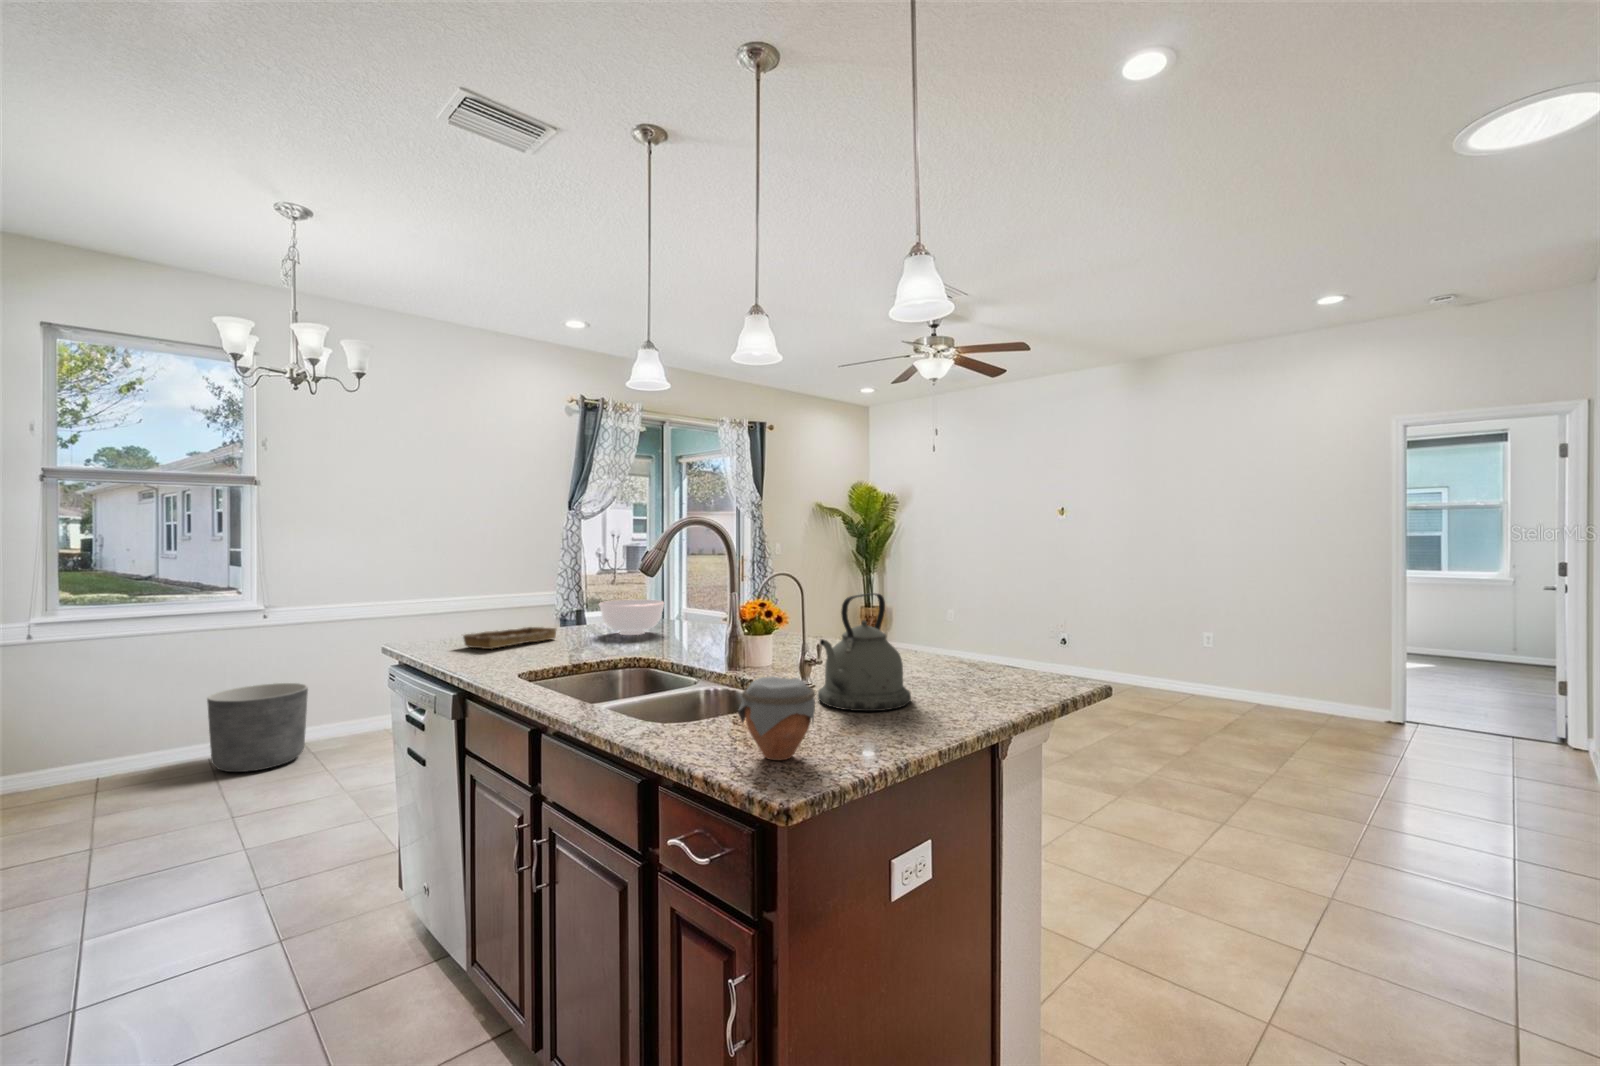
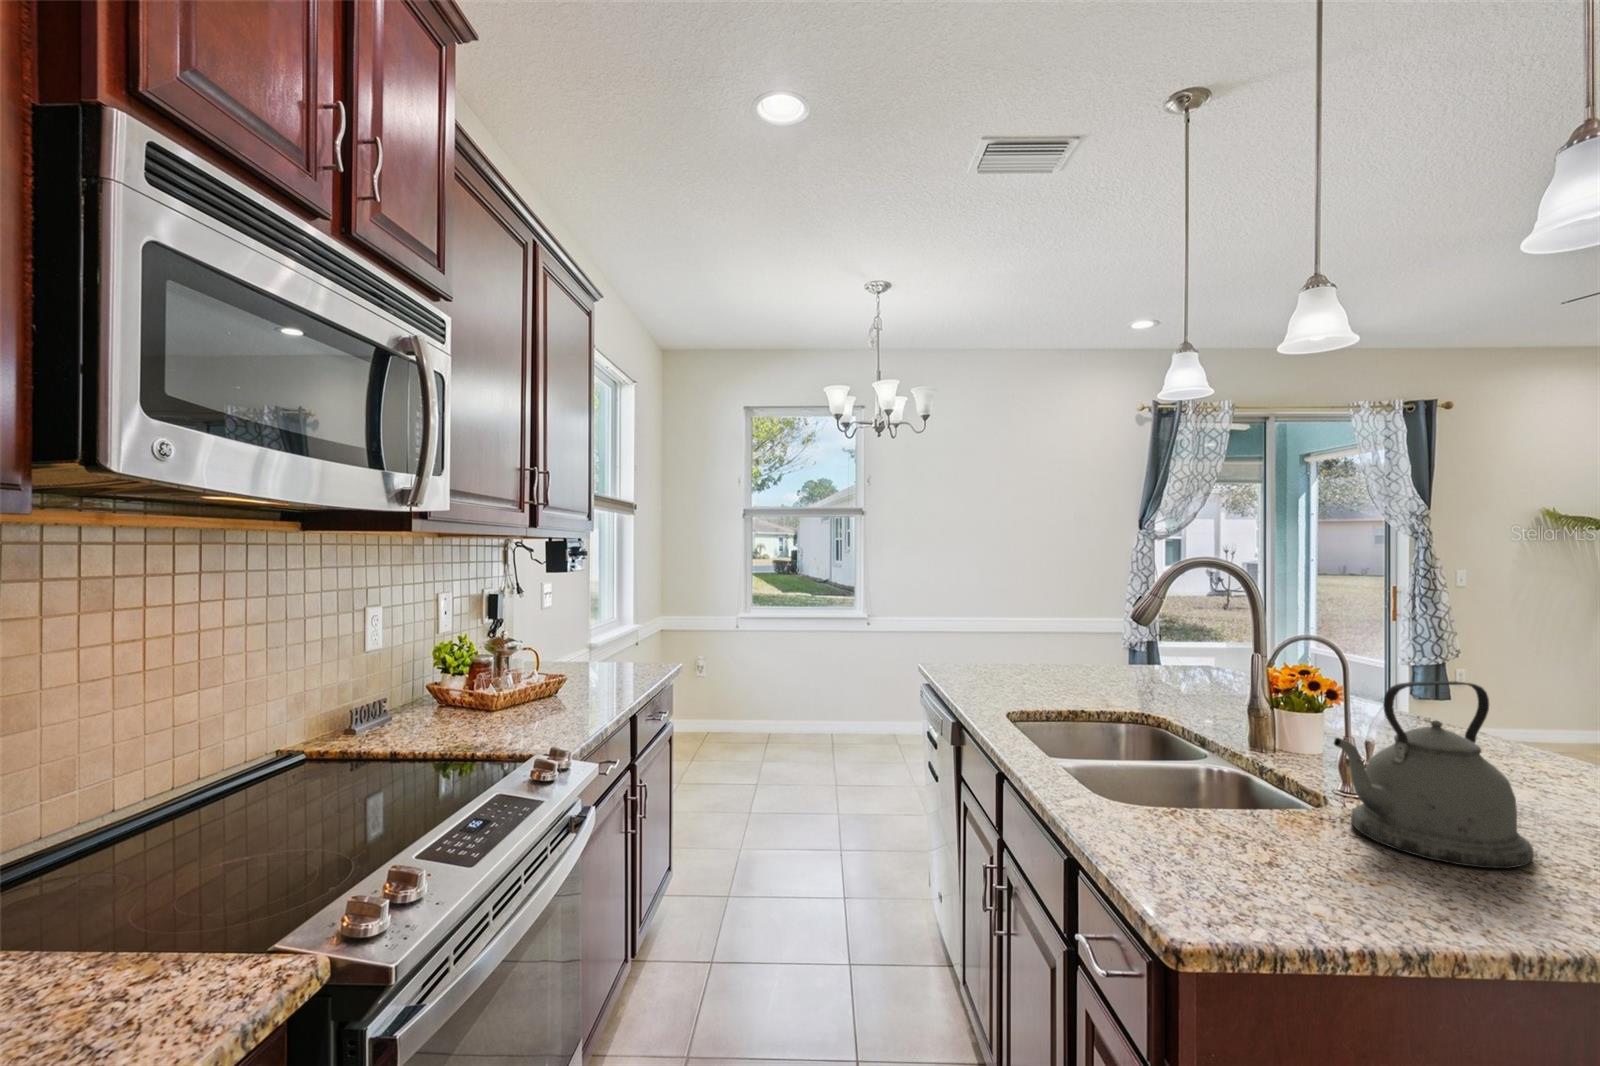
bowl: present [599,599,664,635] -> none [1122,640,1205,684]
tray: present [463,627,556,649] -> none [976,659,1077,678]
jar: present [738,676,815,760] -> none [1164,773,1282,888]
planter: present [207,683,308,772] -> none [830,676,896,747]

